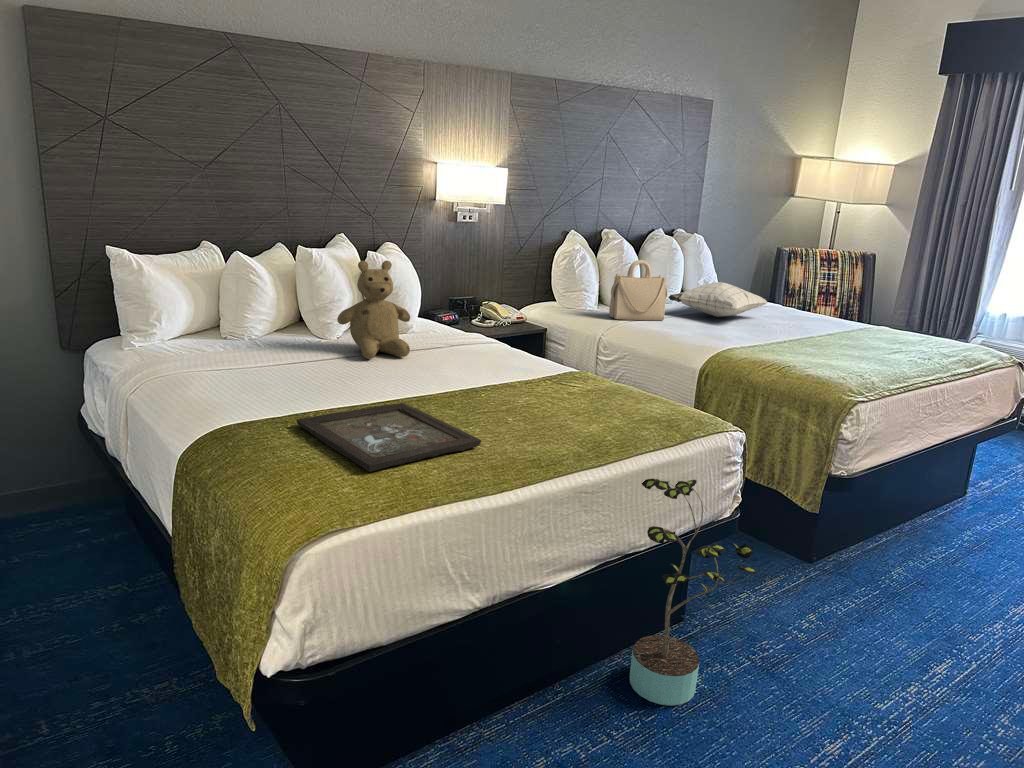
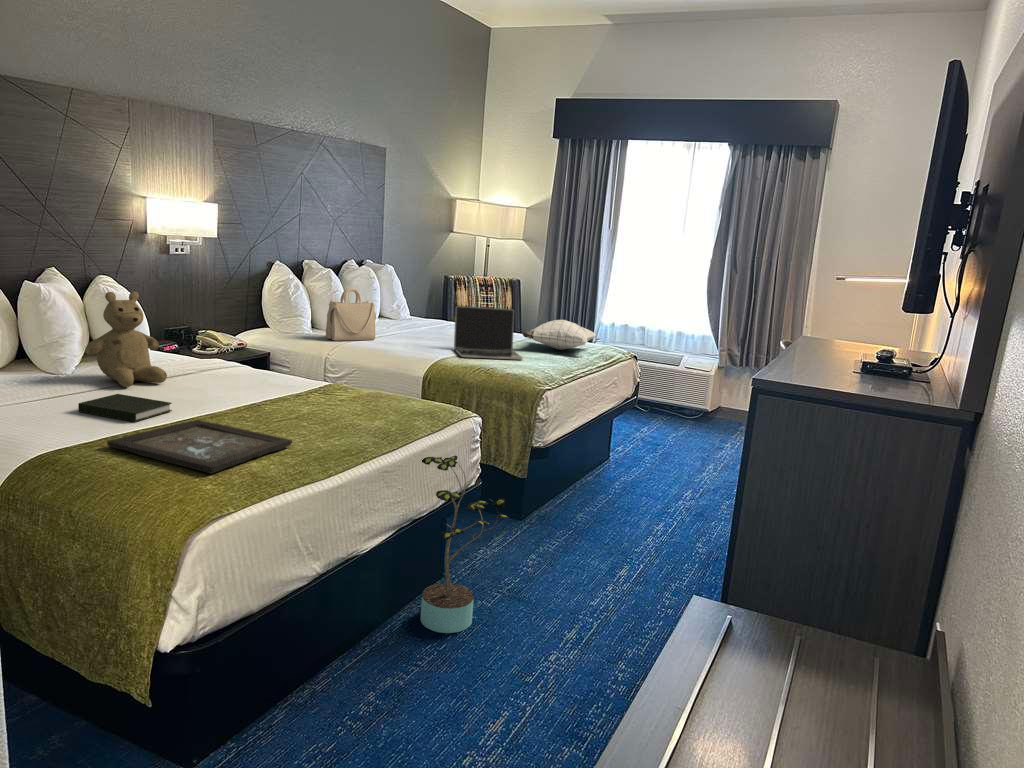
pillow: present [669,282,767,317] -> present [522,320,596,350]
laptop: none [755,285,842,356] -> present [454,306,523,360]
book: none [305,366,390,399] -> present [78,394,172,422]

